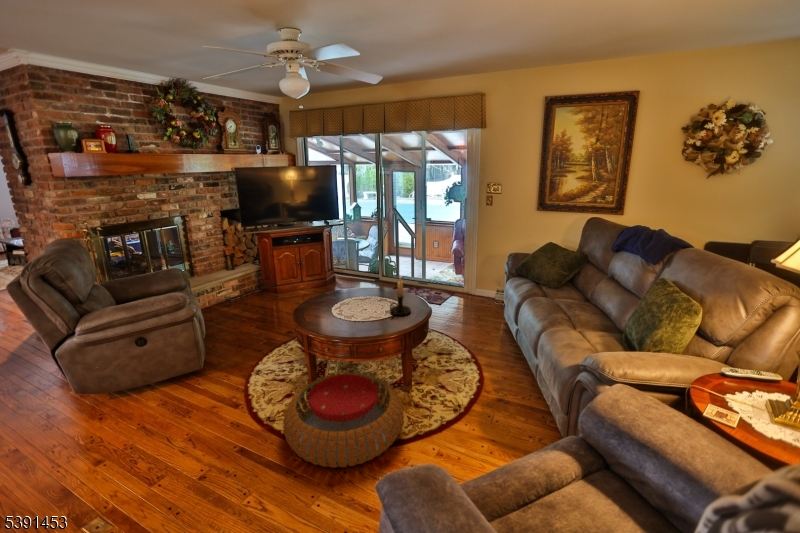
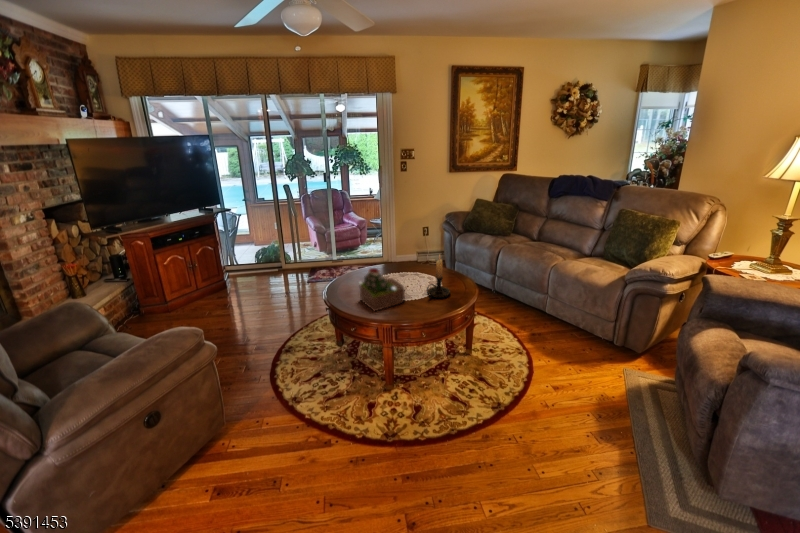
succulent plant: none [328,290,371,329] -> present [360,268,405,311]
pouf: present [283,373,403,468] -> none [305,358,434,465]

